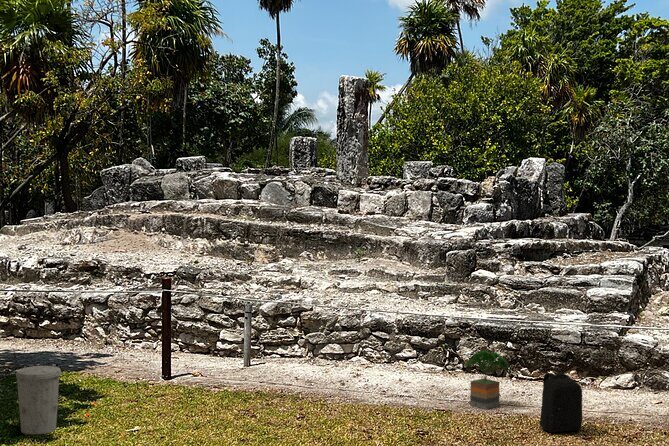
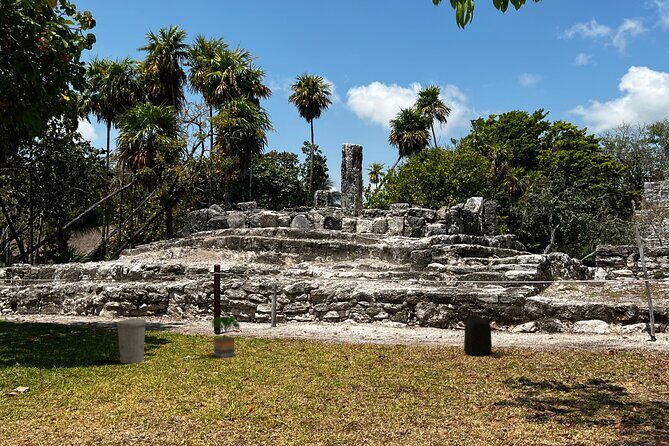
potted tree: present [466,351,508,409] -> present [212,316,240,358]

